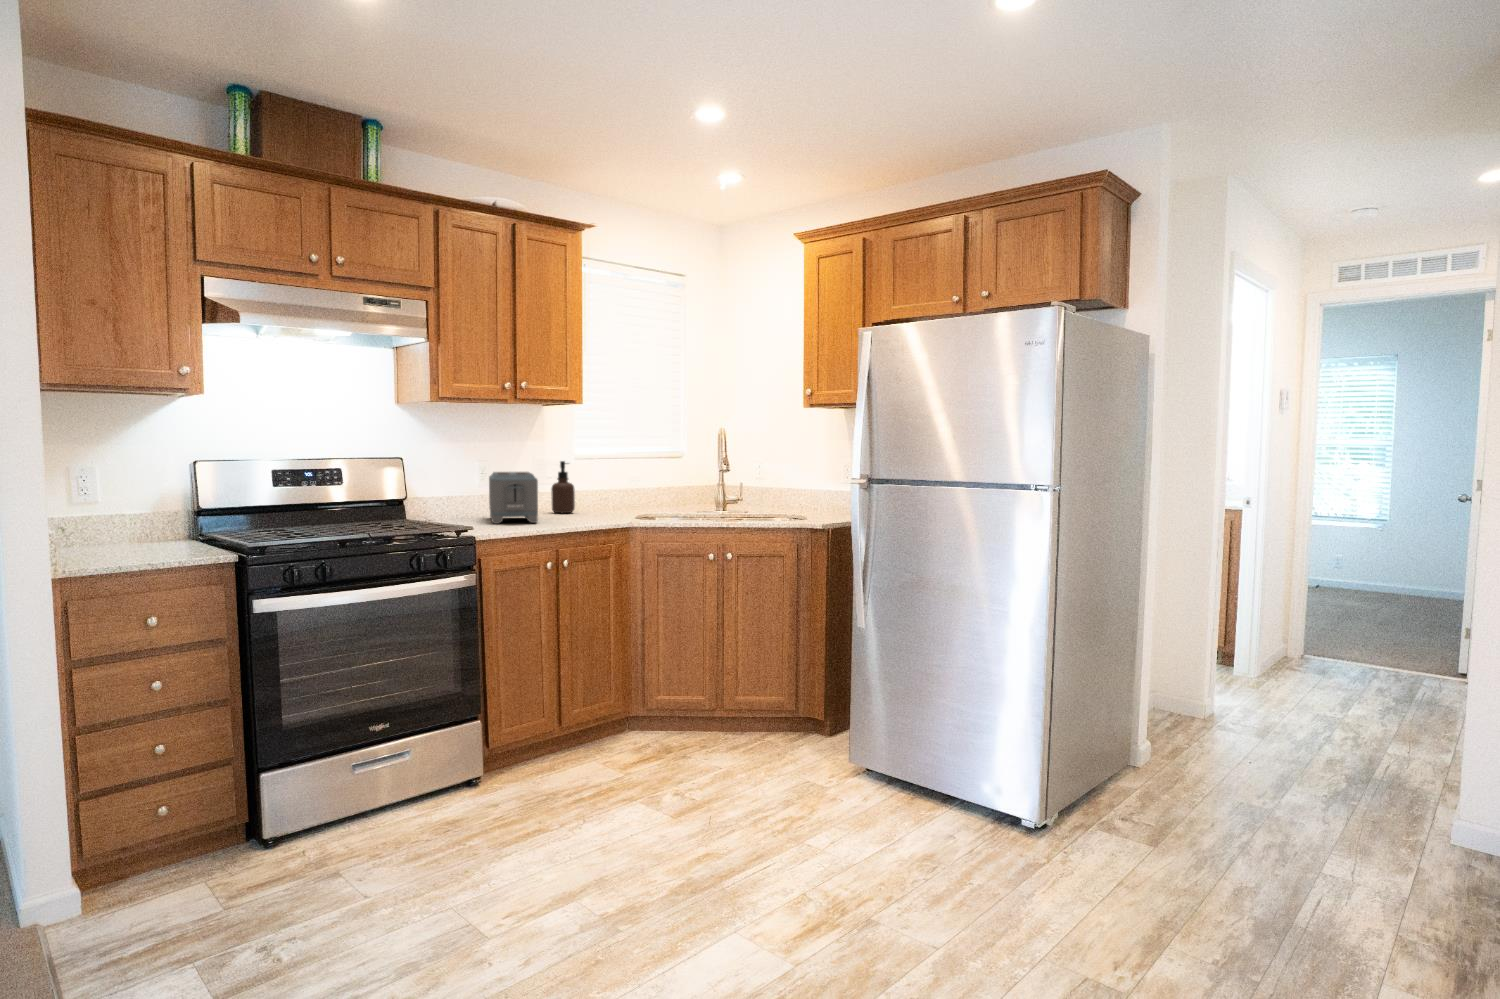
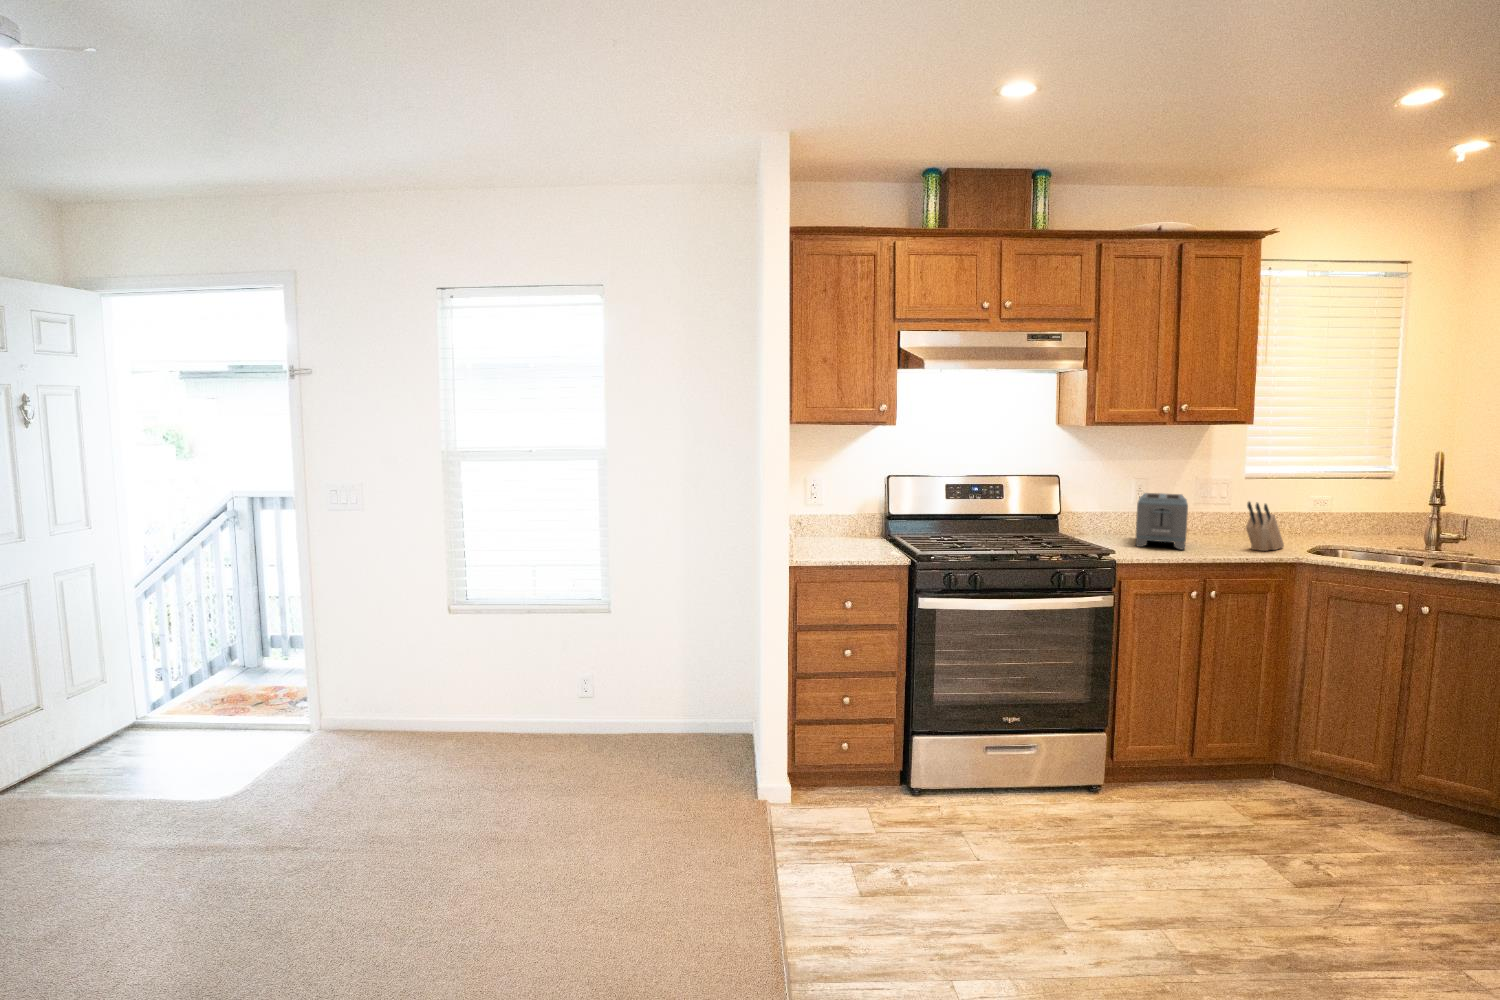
soap dispenser: present [551,461,575,513] -> none [1211,483,1240,539]
knife block: none [584,475,613,519] -> present [1246,502,1284,551]

